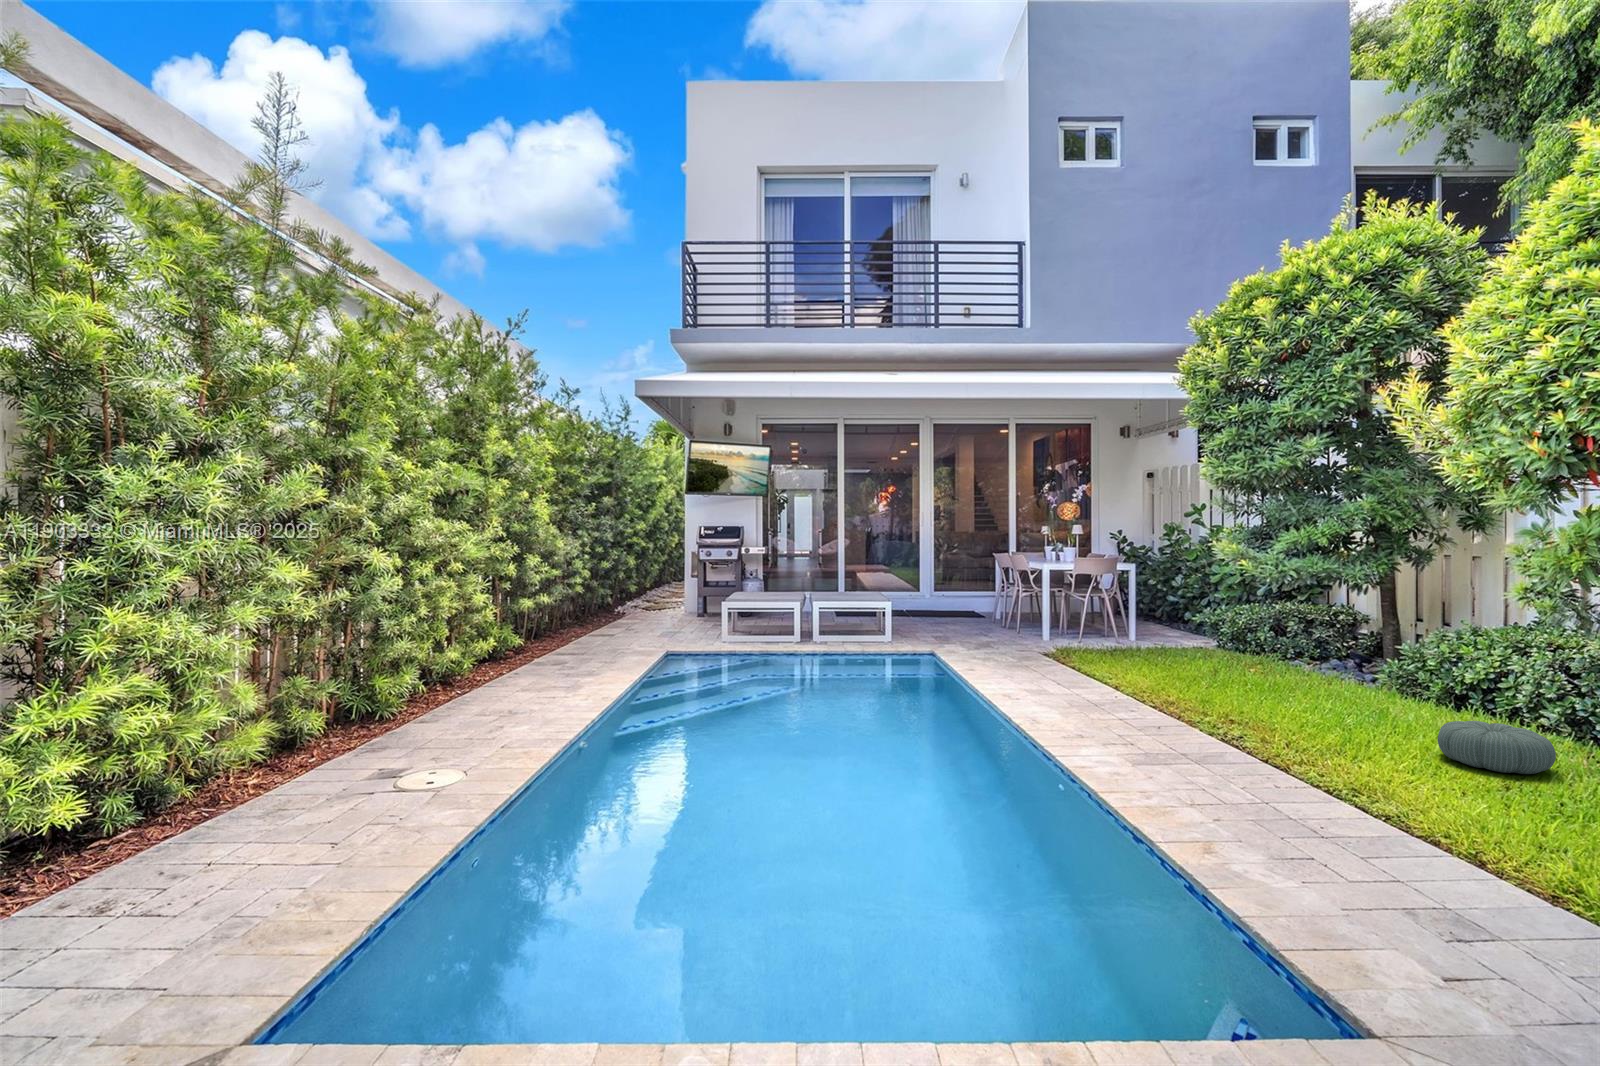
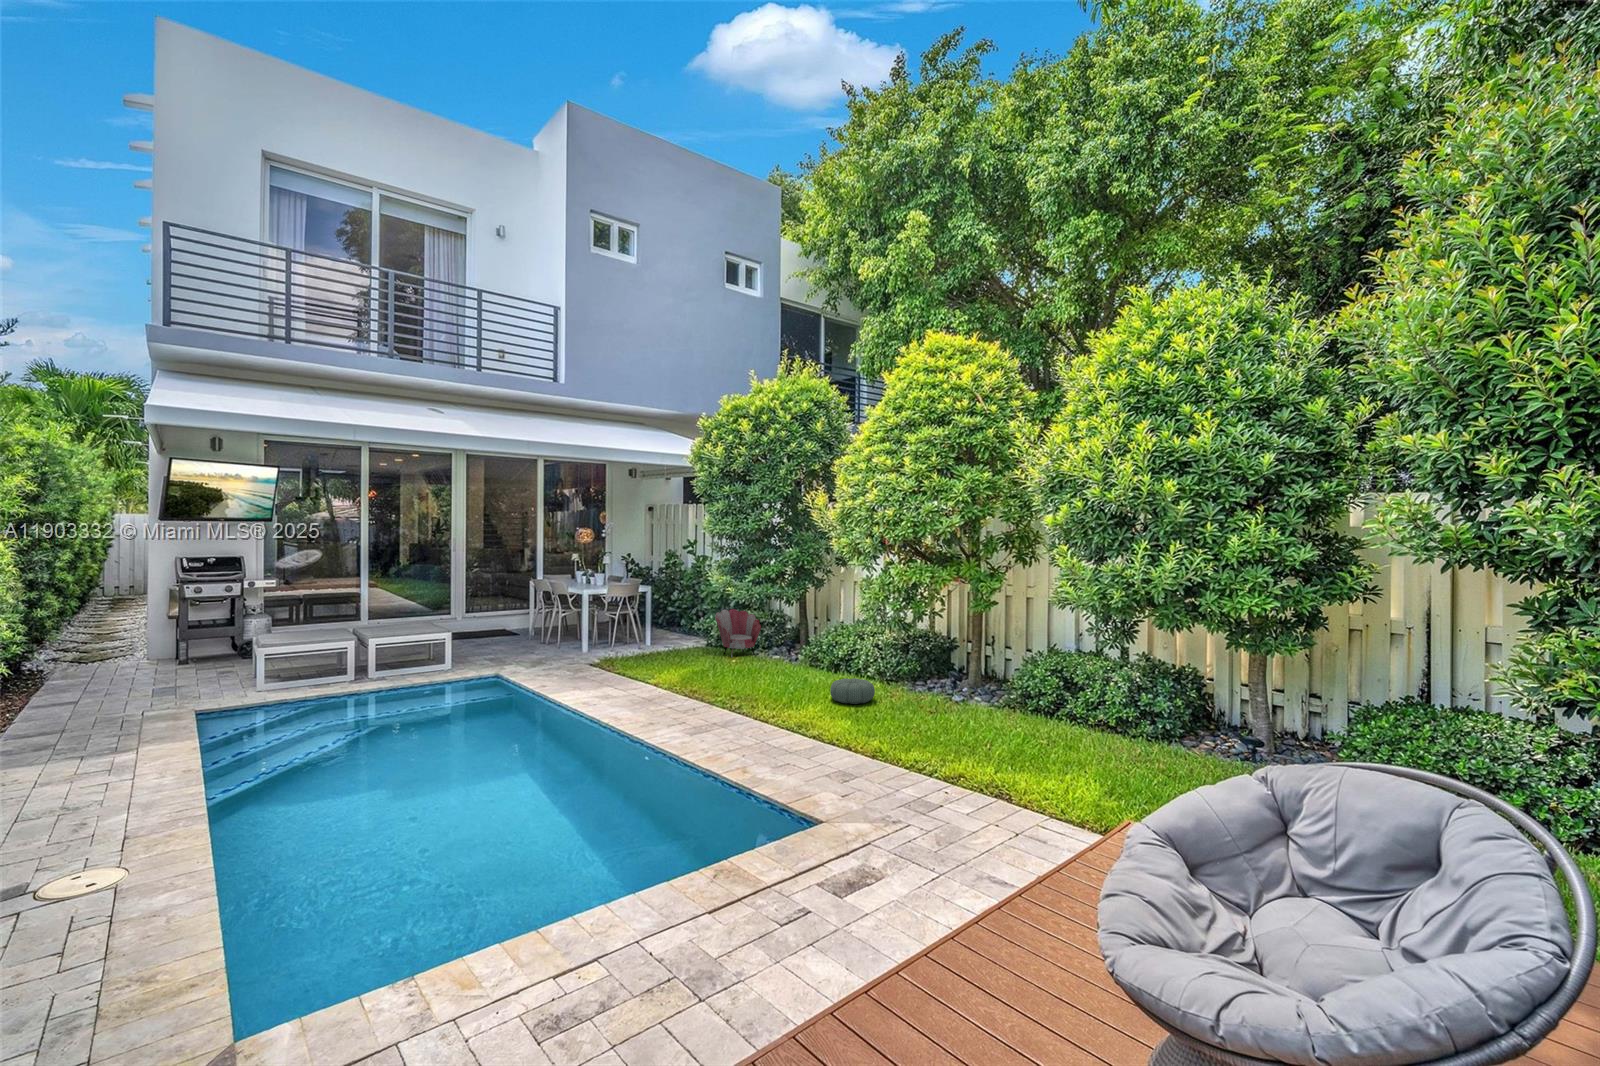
armchair: none [1225,598,1305,668] -> present [715,609,761,657]

